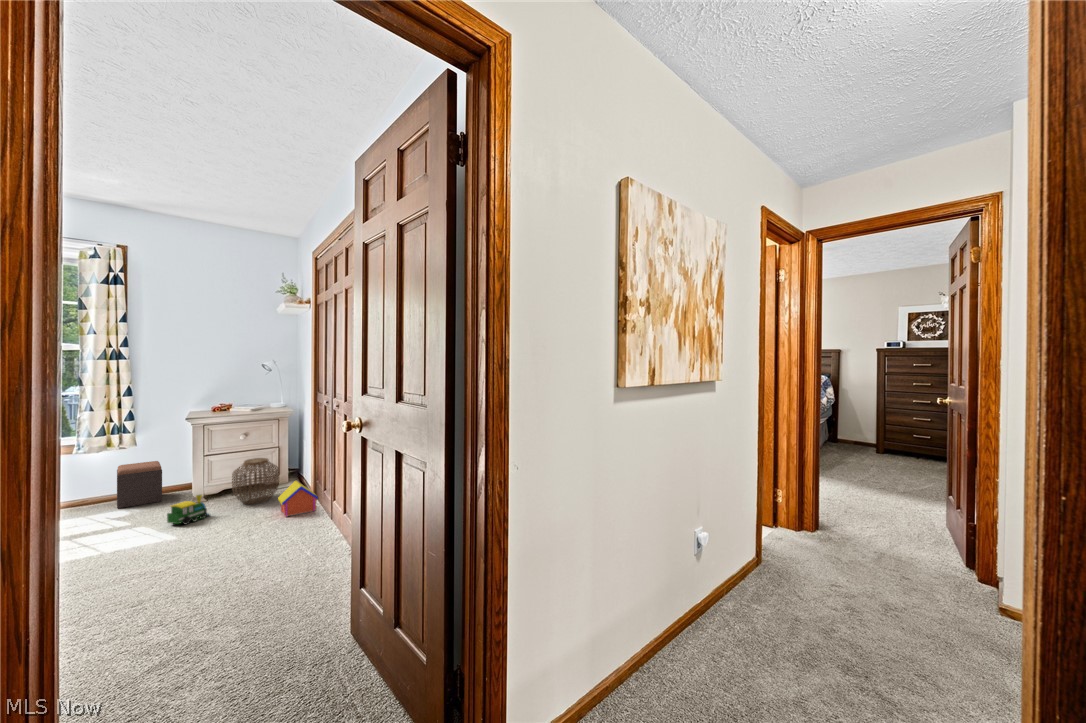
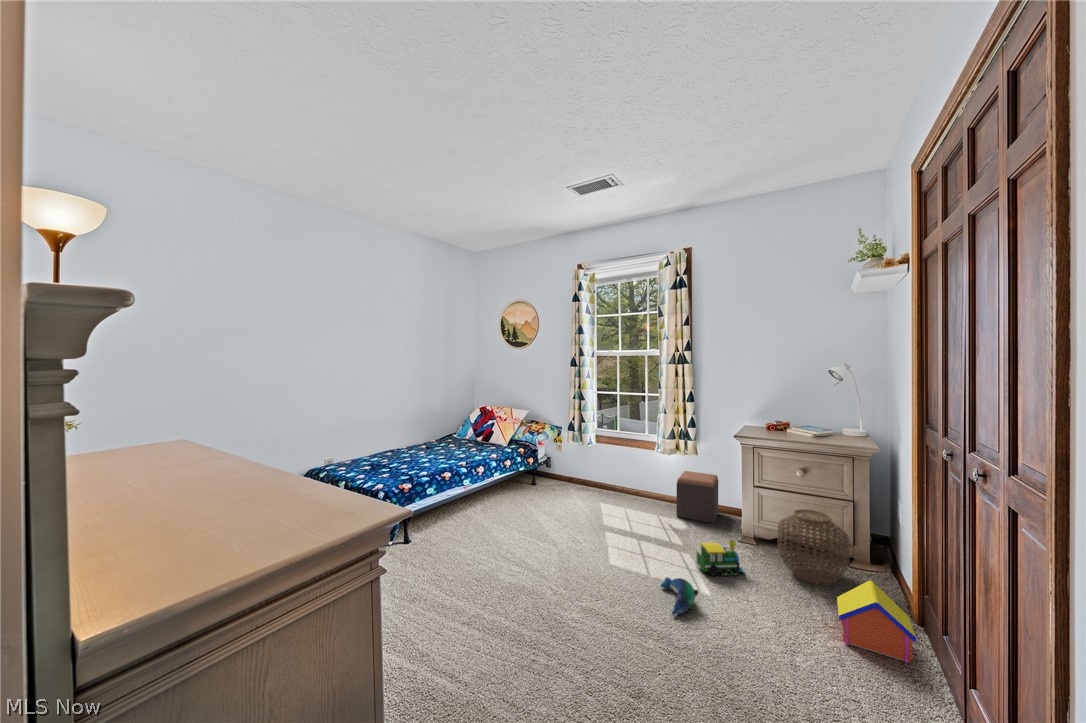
plush toy: none [145,527,187,550] -> present [661,577,698,615]

